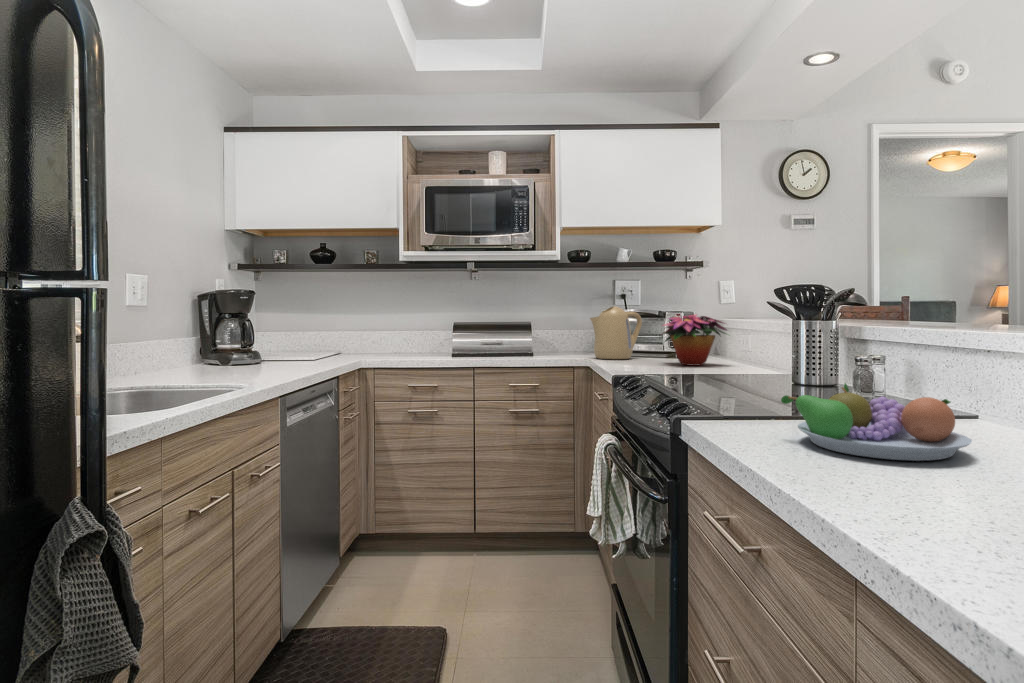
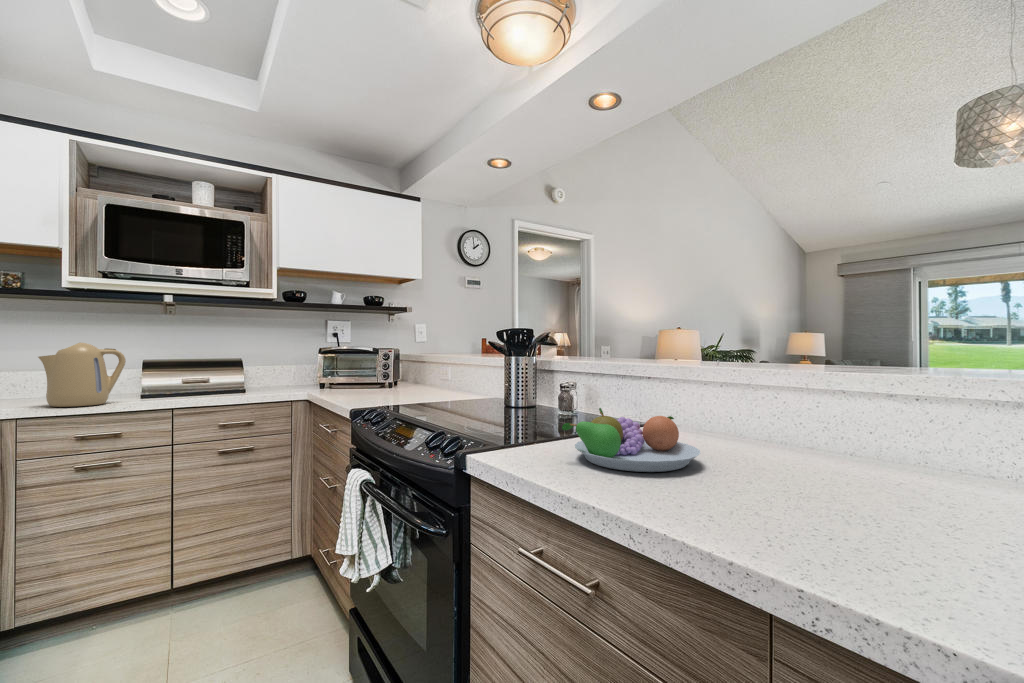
kettle: present [590,306,642,359] -> present [38,343,126,407]
flower arrangement: present [663,315,727,366] -> none [376,350,443,394]

